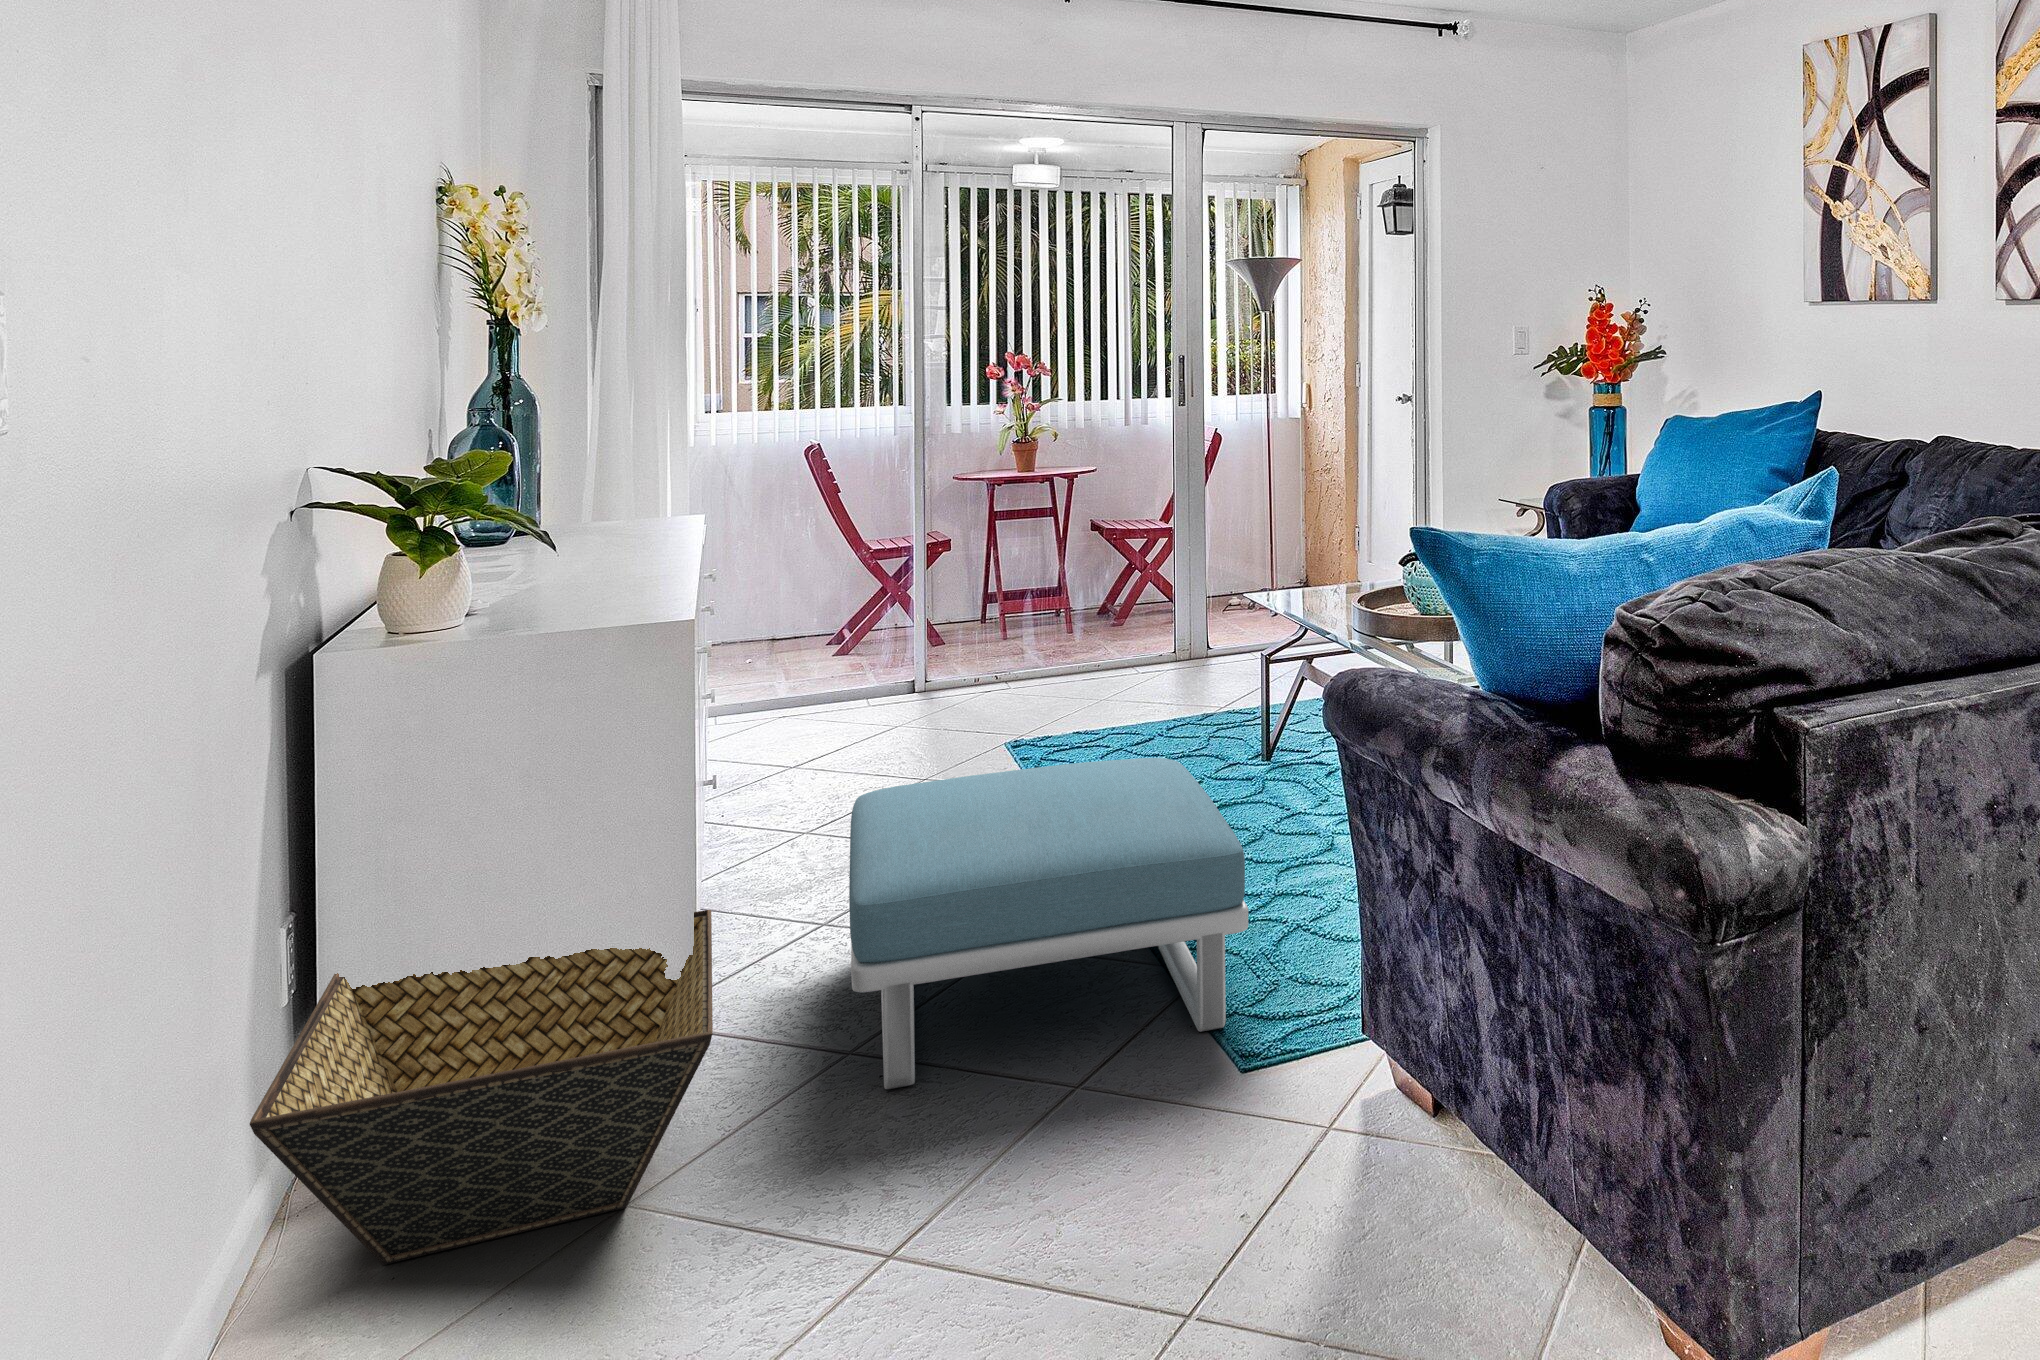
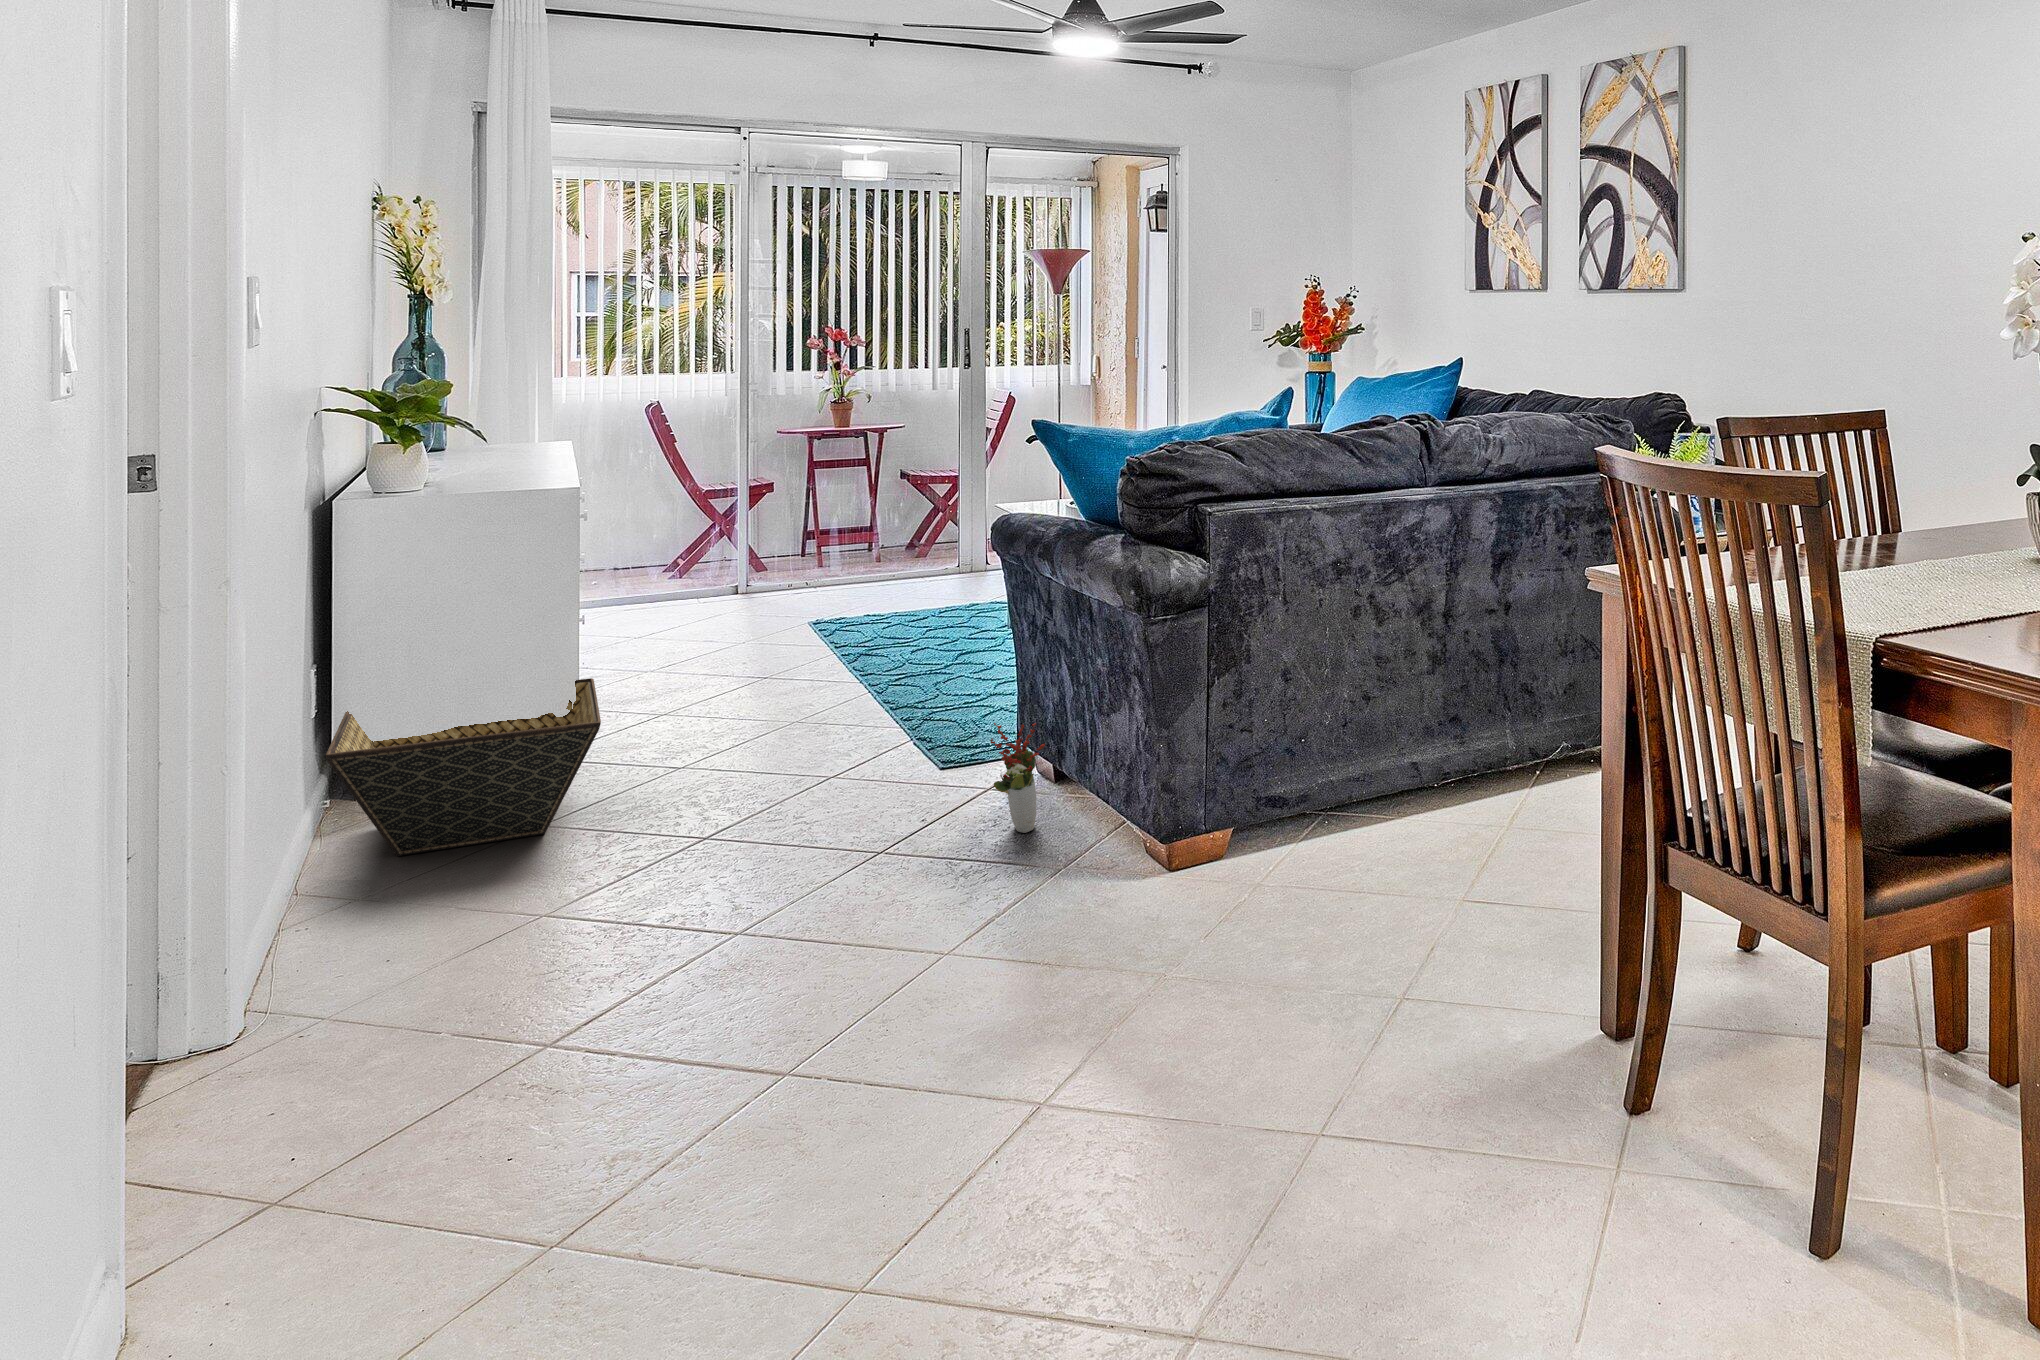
footstool: present [849,758,1248,1089] -> none [688,604,958,788]
decorative plant: none [1345,1041,1437,1240] -> present [990,723,1045,833]

